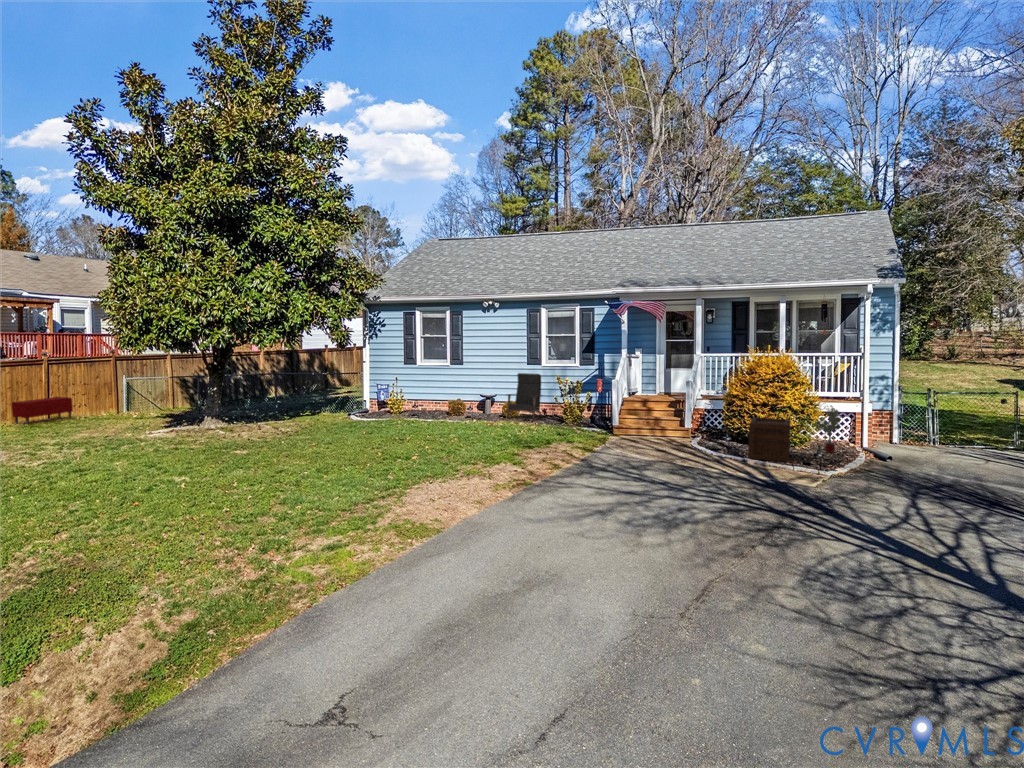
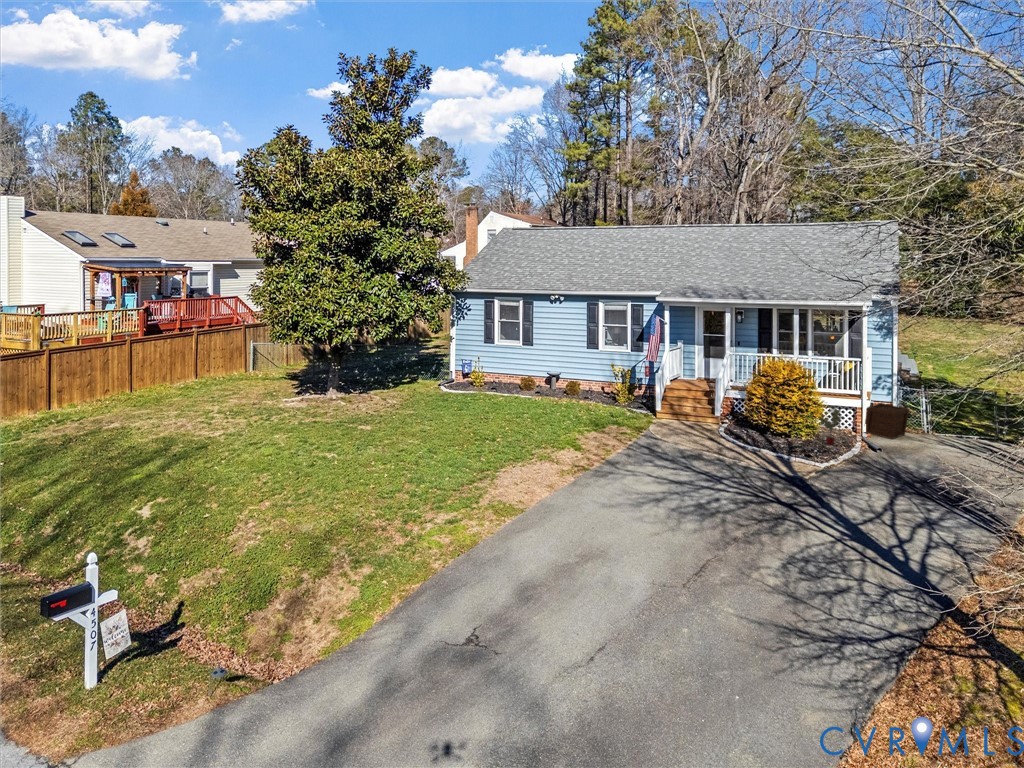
lounge chair: present [507,373,542,420] -> none [567,357,598,398]
bench: present [12,397,73,424] -> none [183,366,226,390]
wooden crate: present [748,417,791,462] -> present [865,403,909,439]

